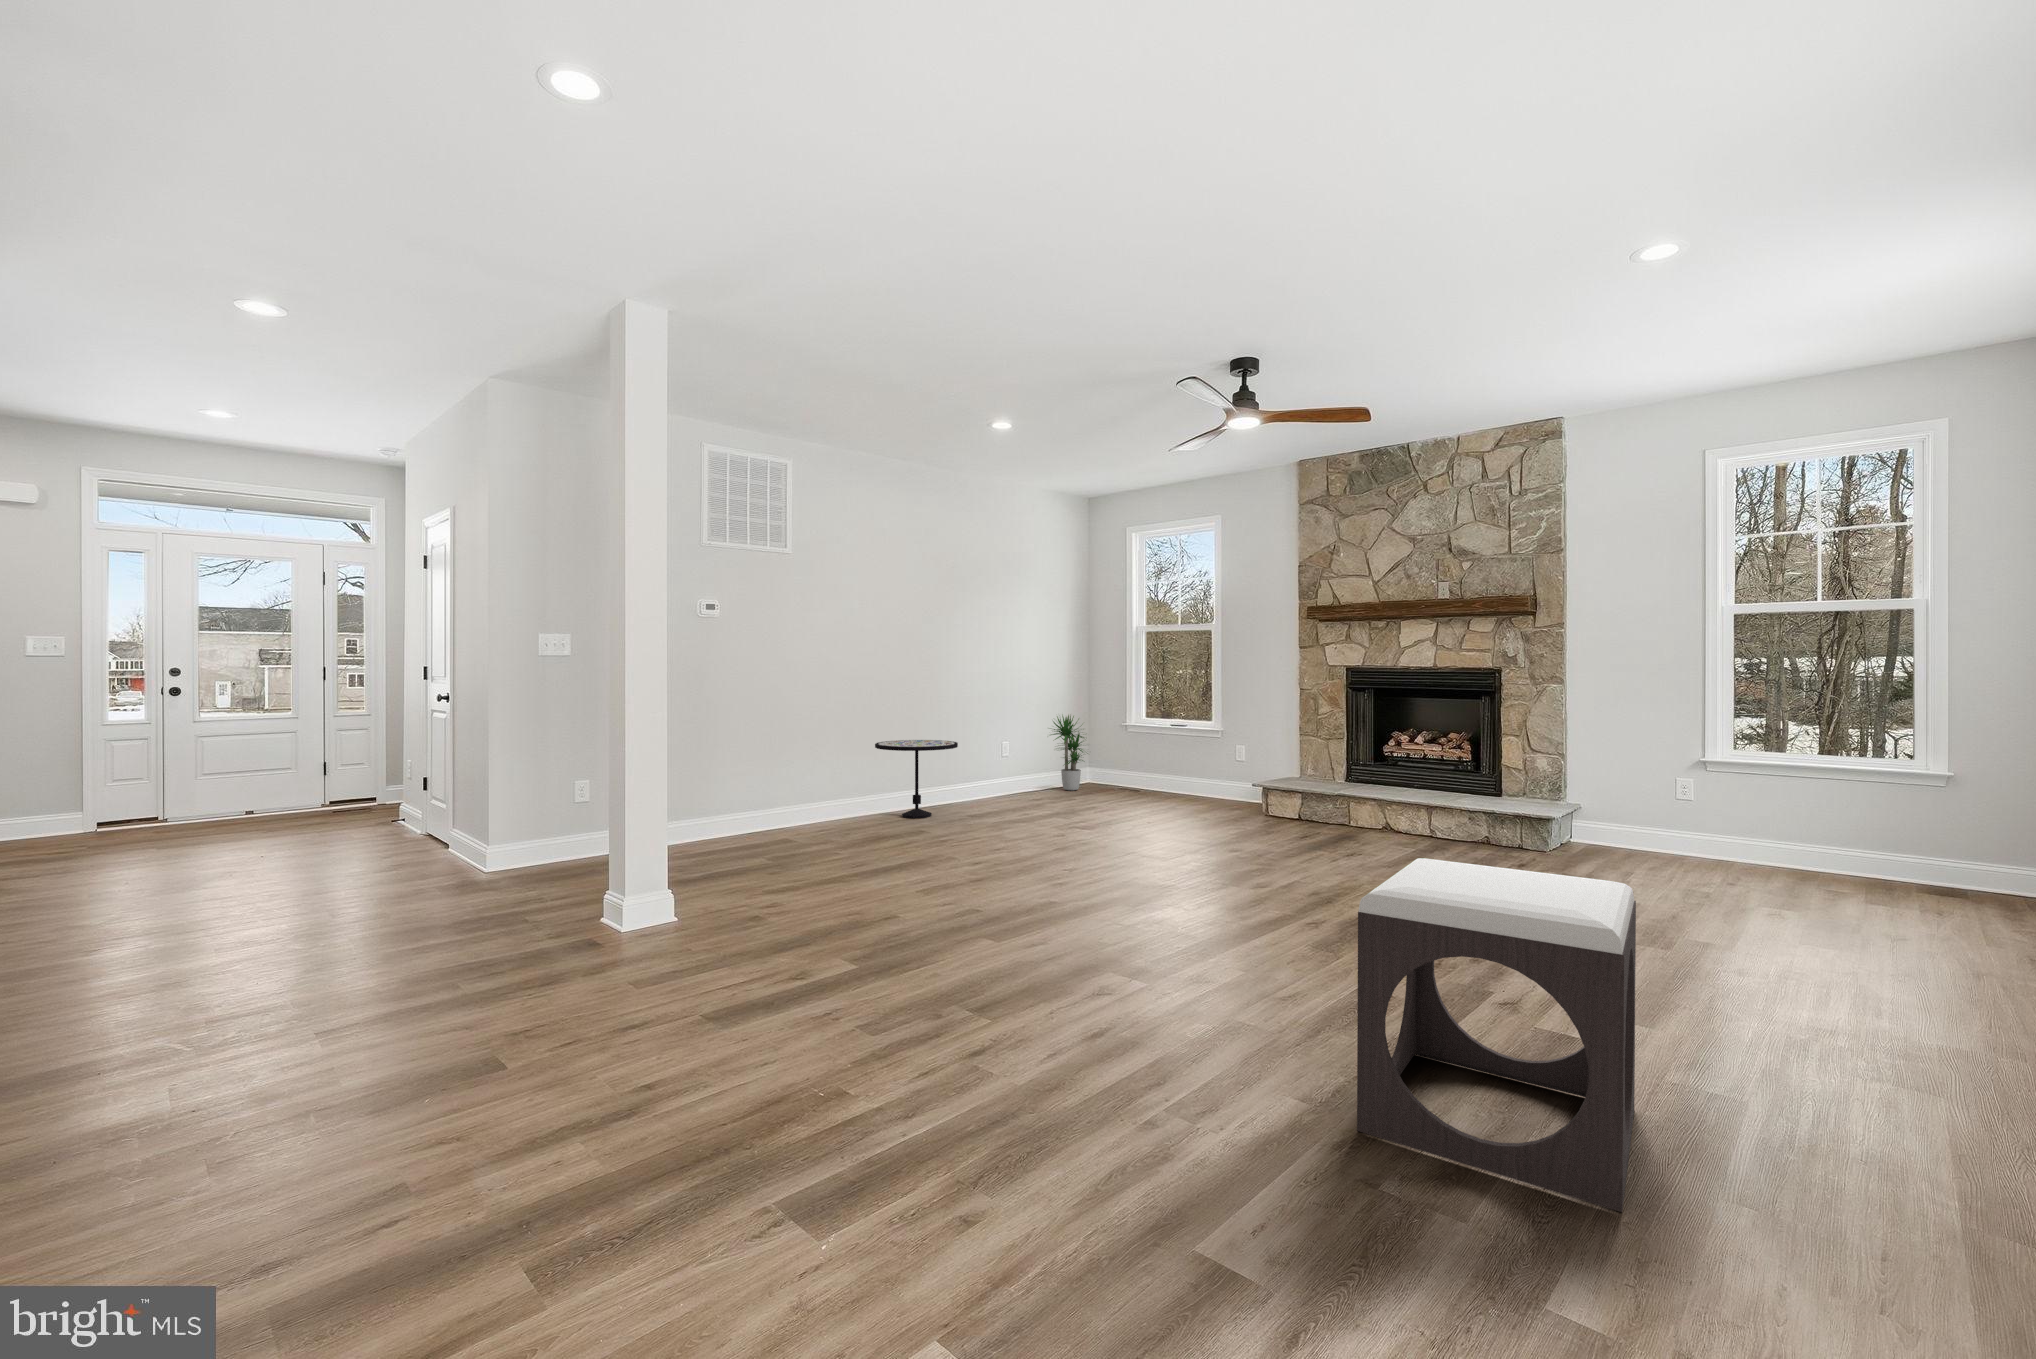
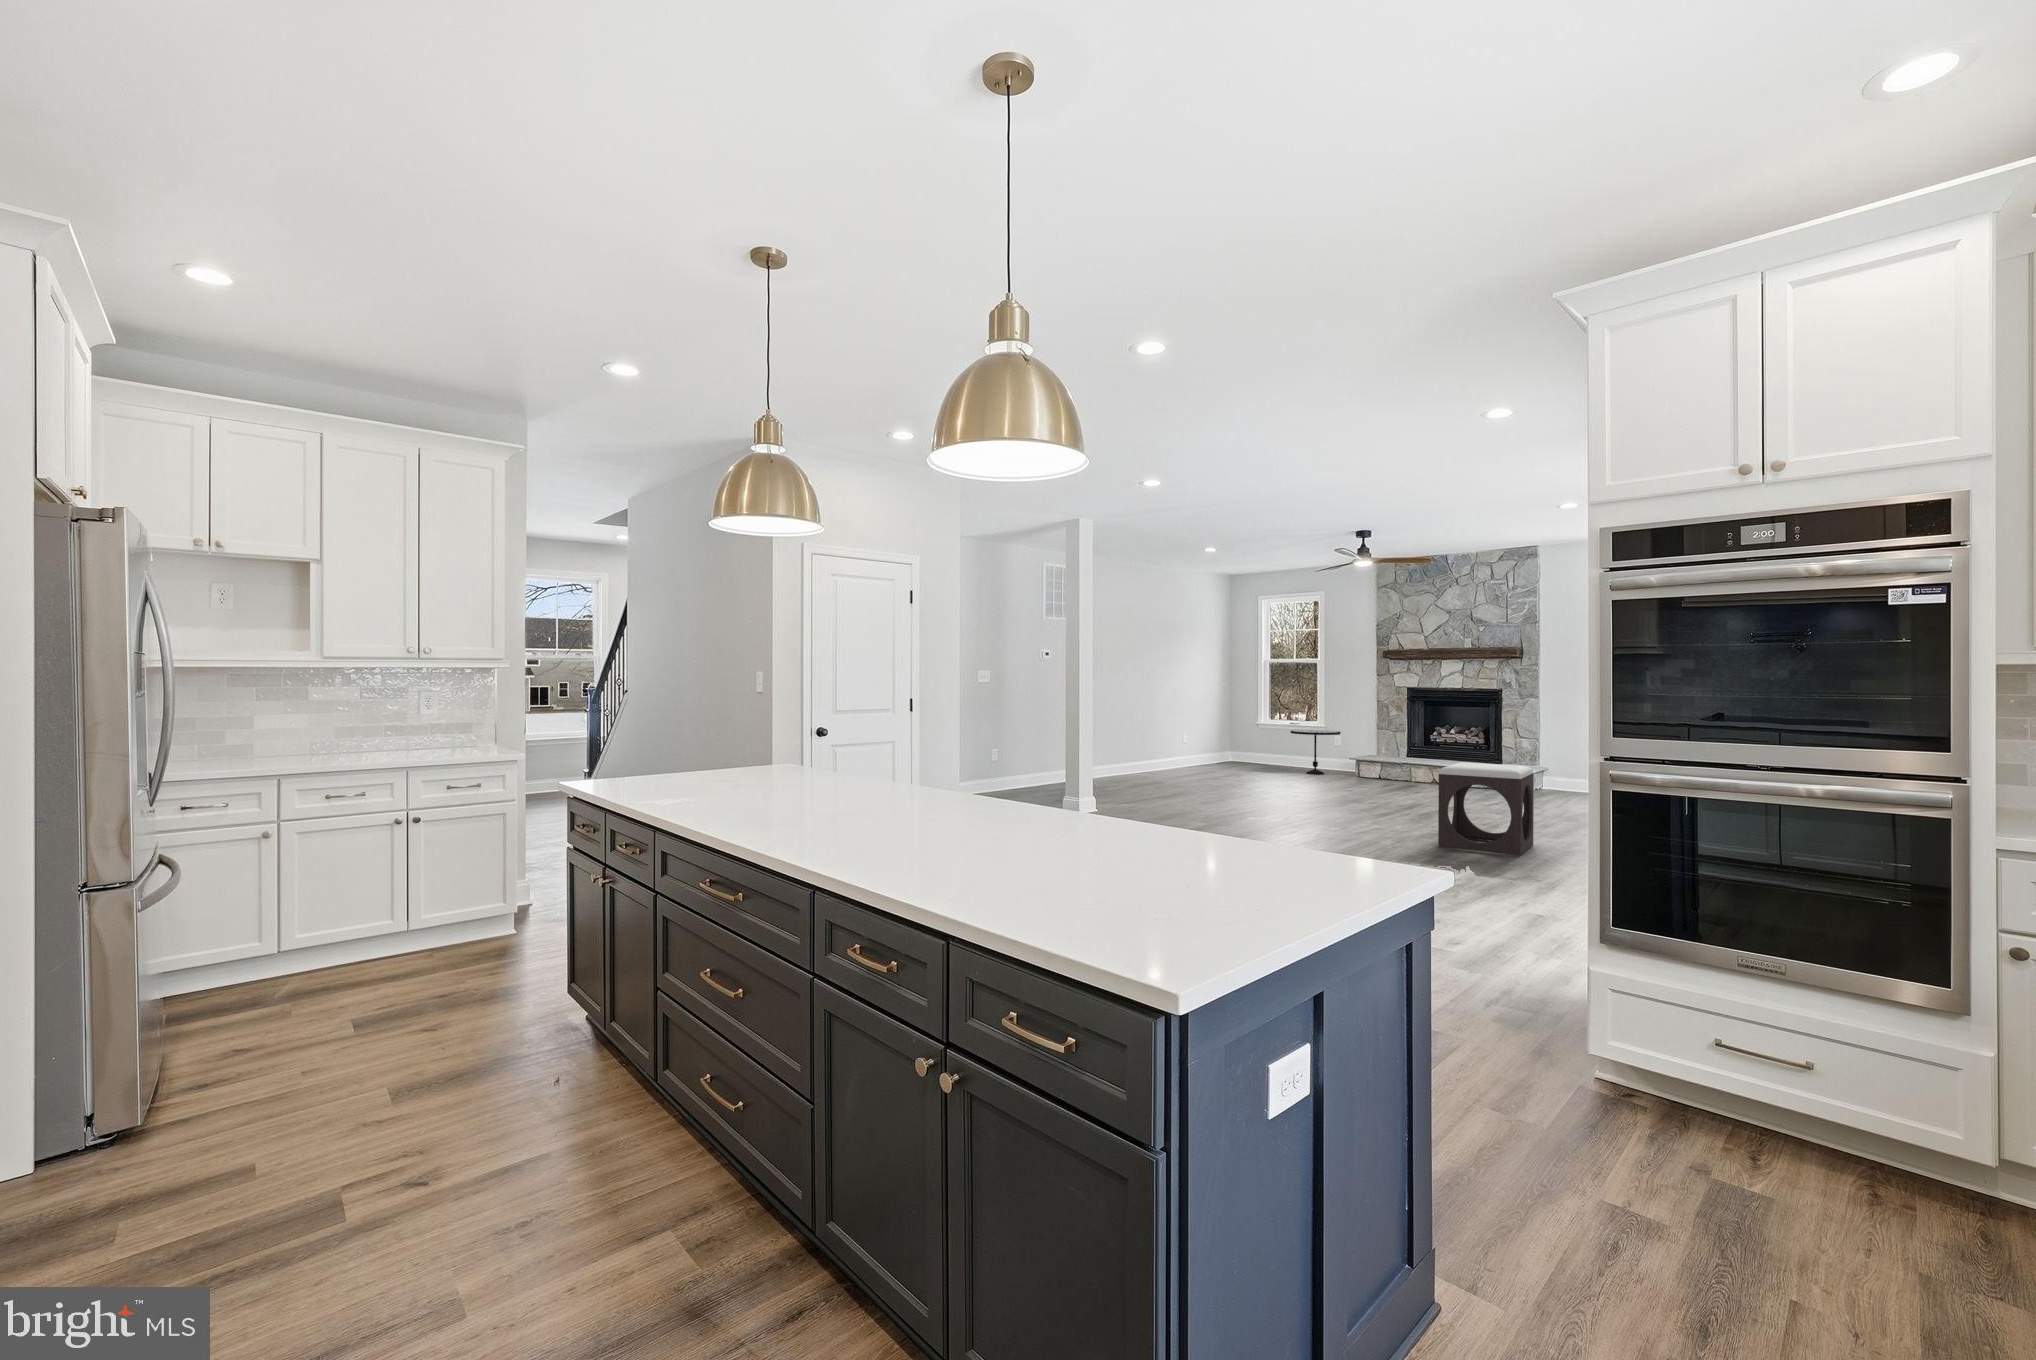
potted plant: present [1051,715,1084,790] -> none [1205,716,1237,767]
side table: present [875,740,958,818] -> present [1291,730,1341,774]

